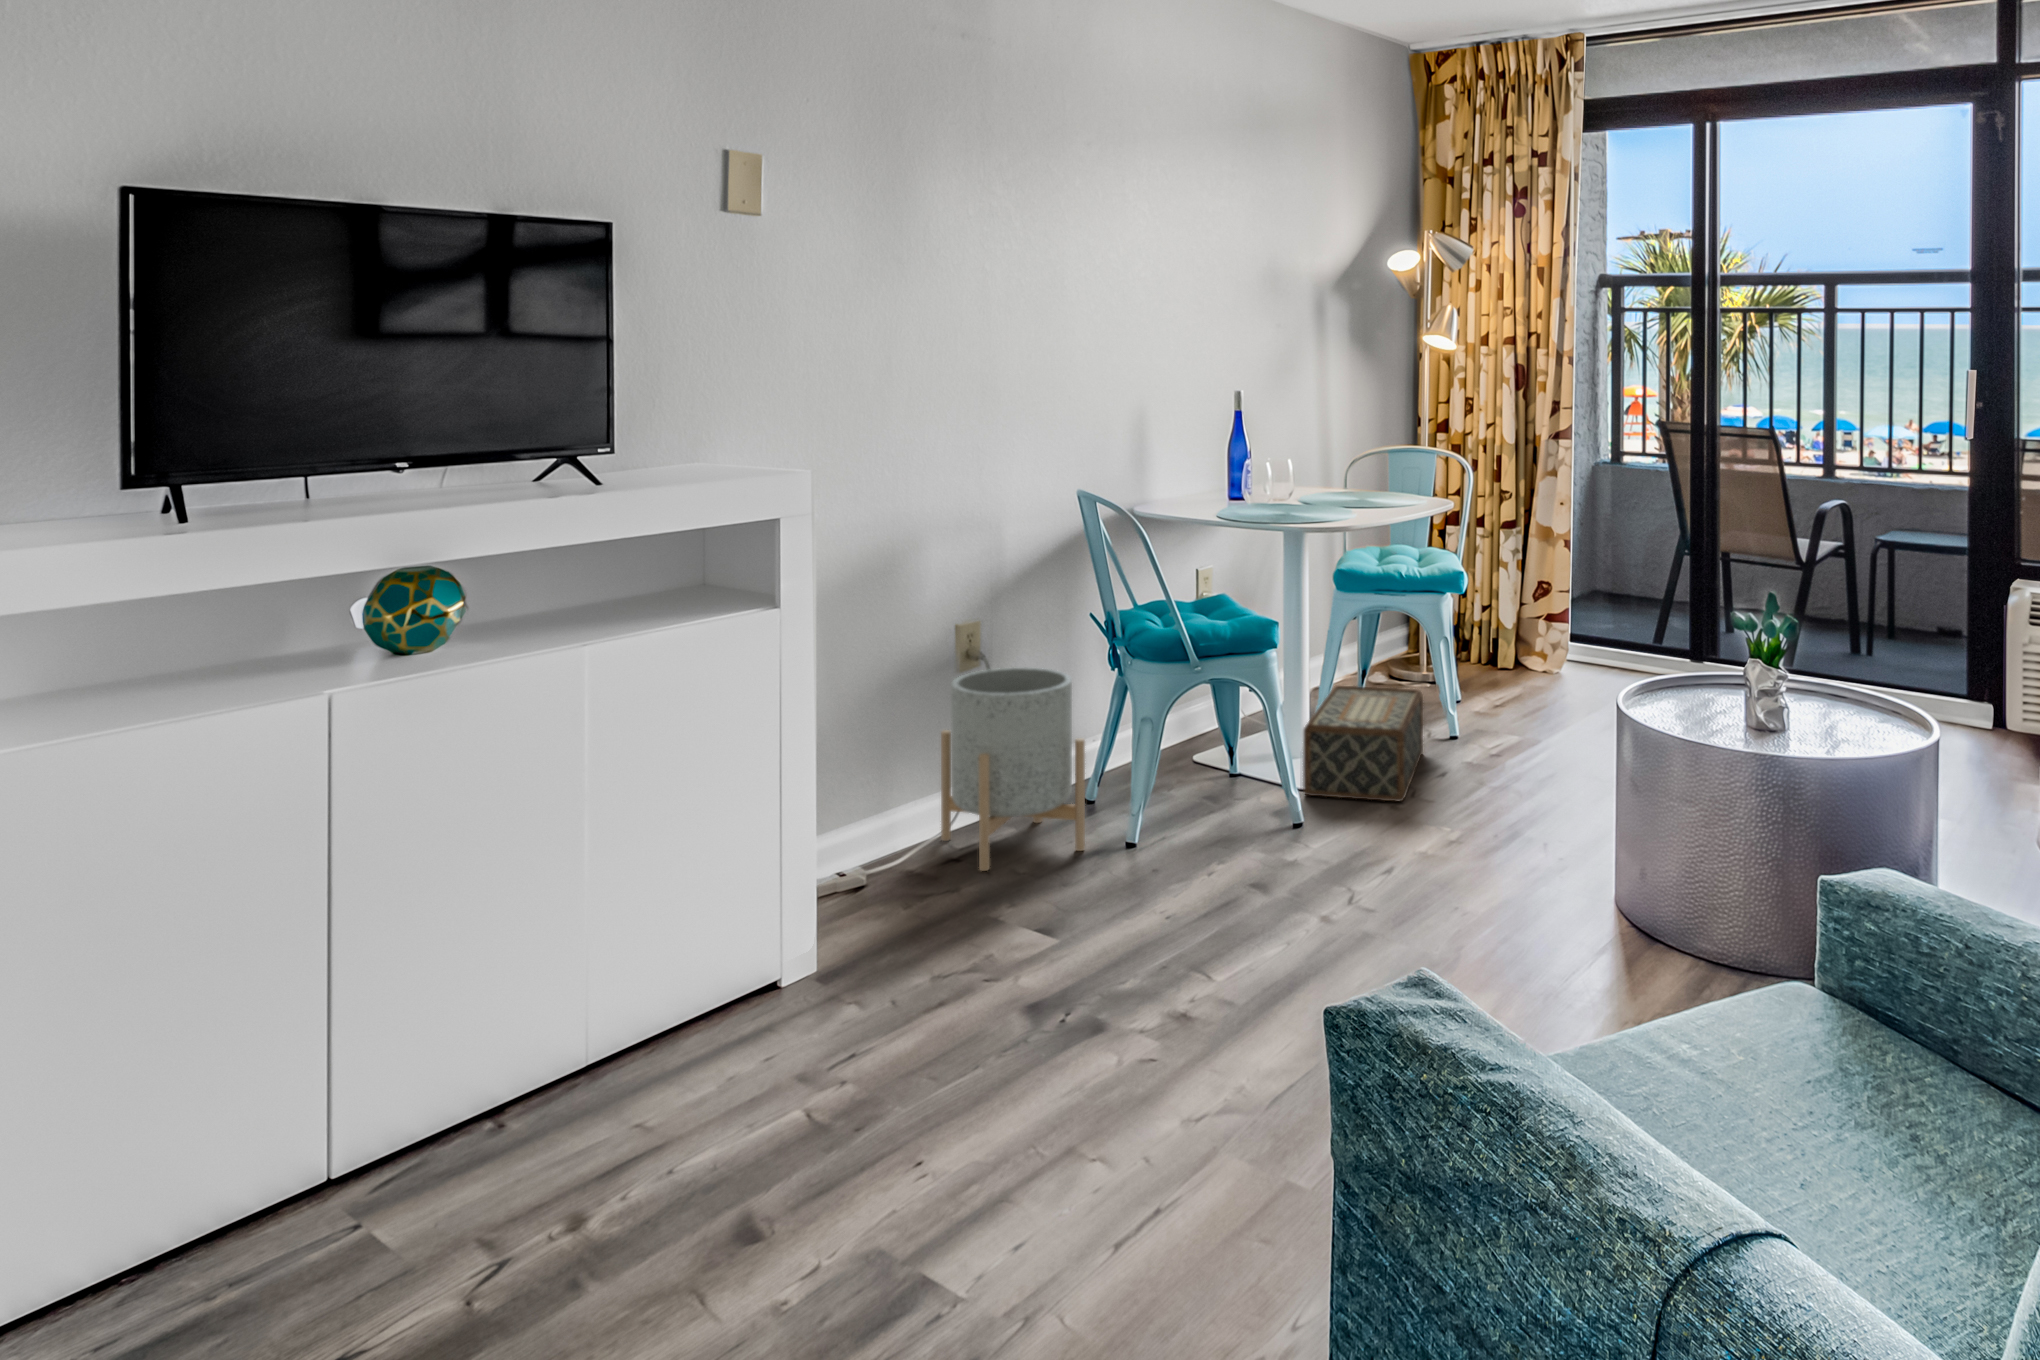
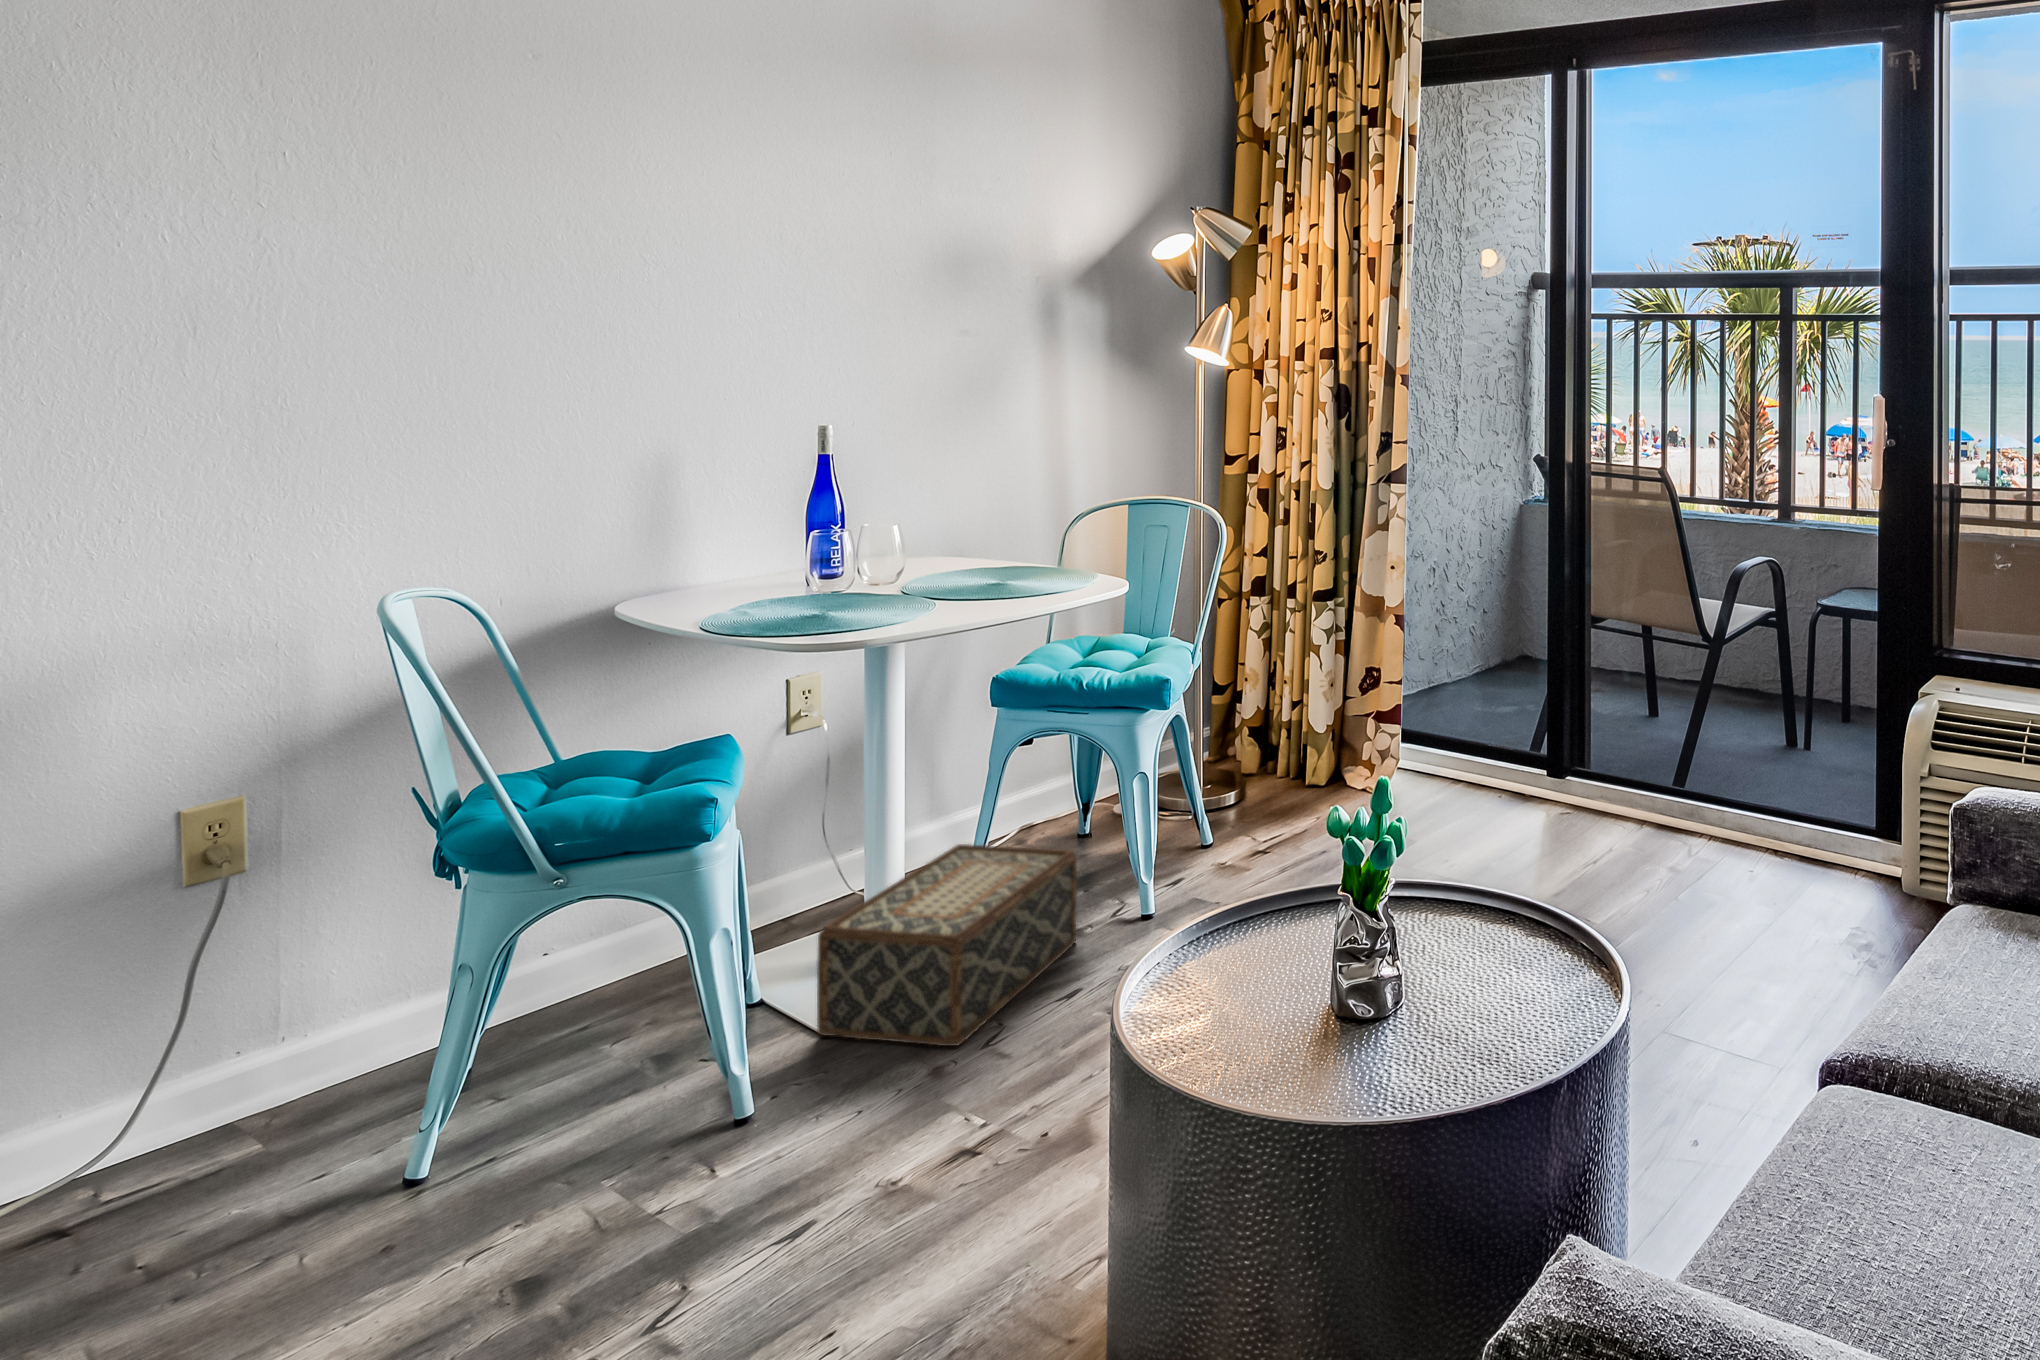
planter: present [941,668,1085,871] -> none [83,861,350,1235]

